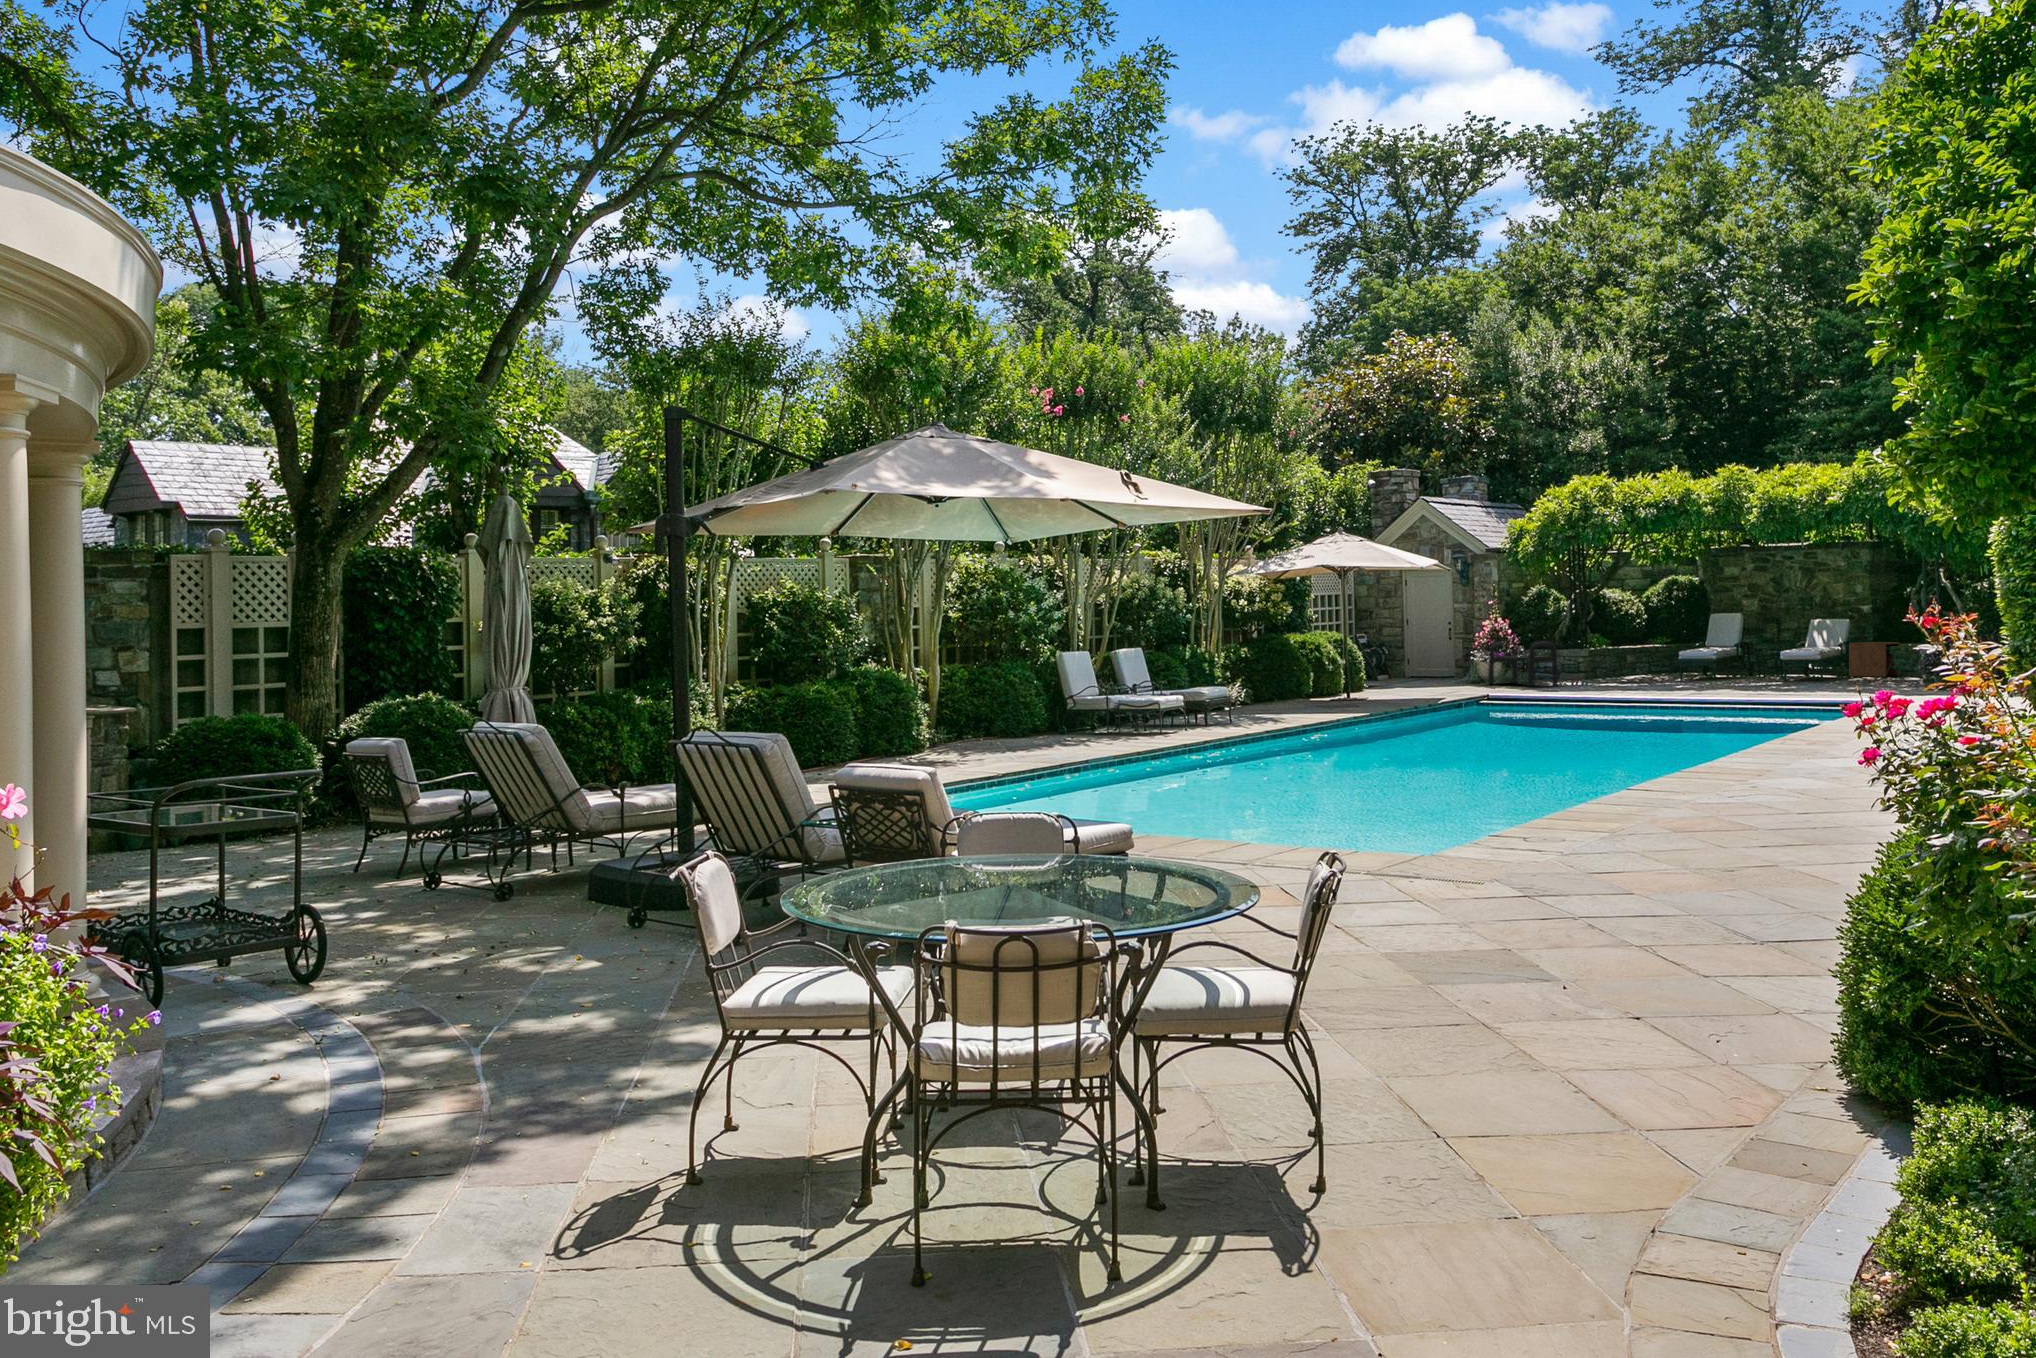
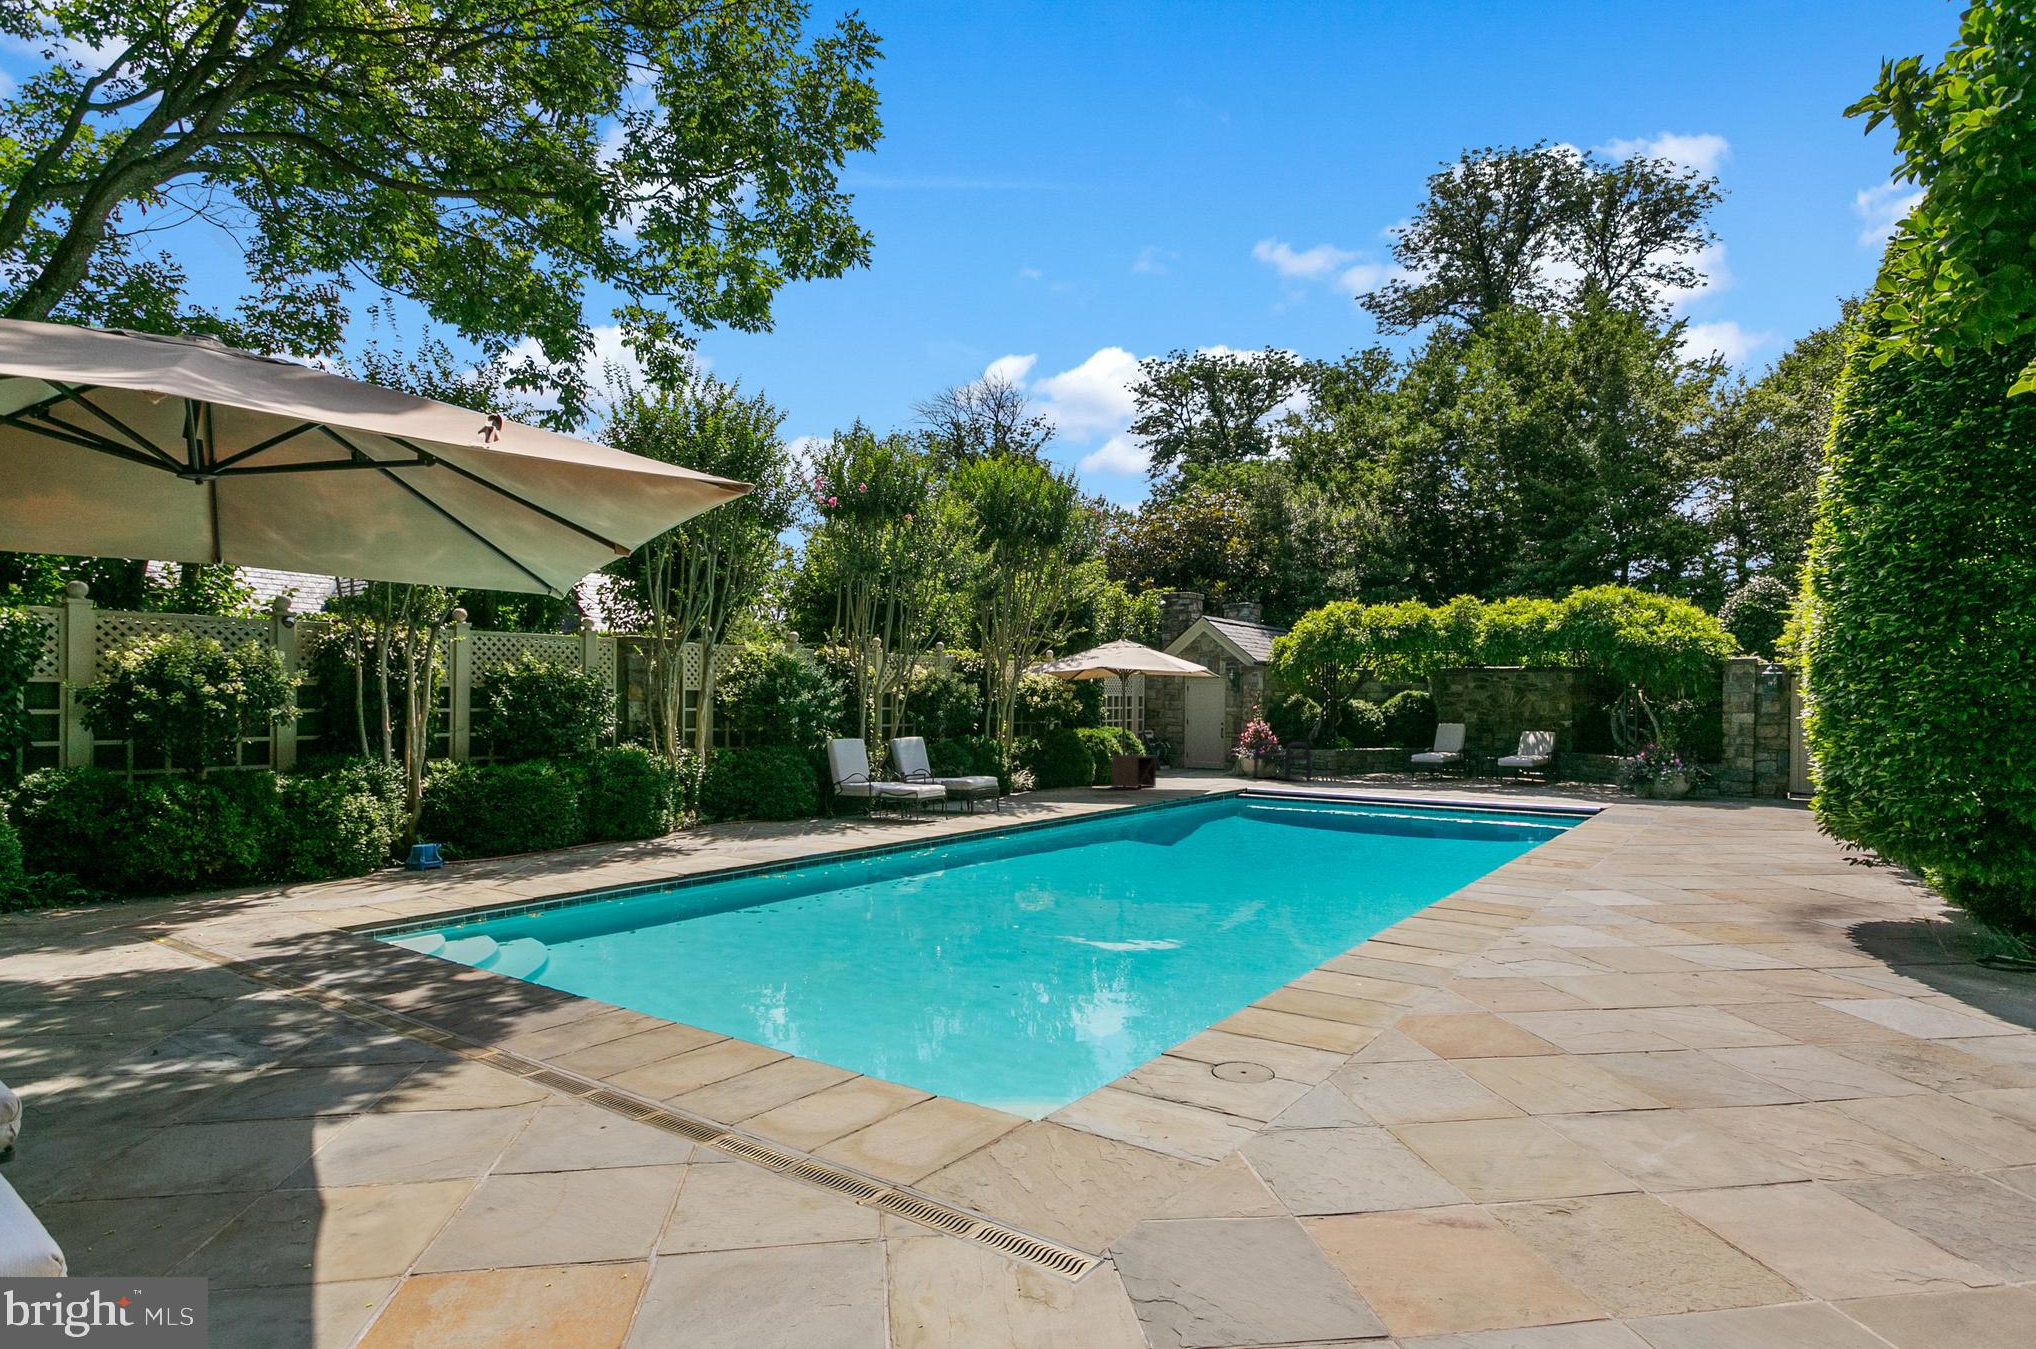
side table: present [1849,642,1899,677] -> present [1111,755,1156,788]

